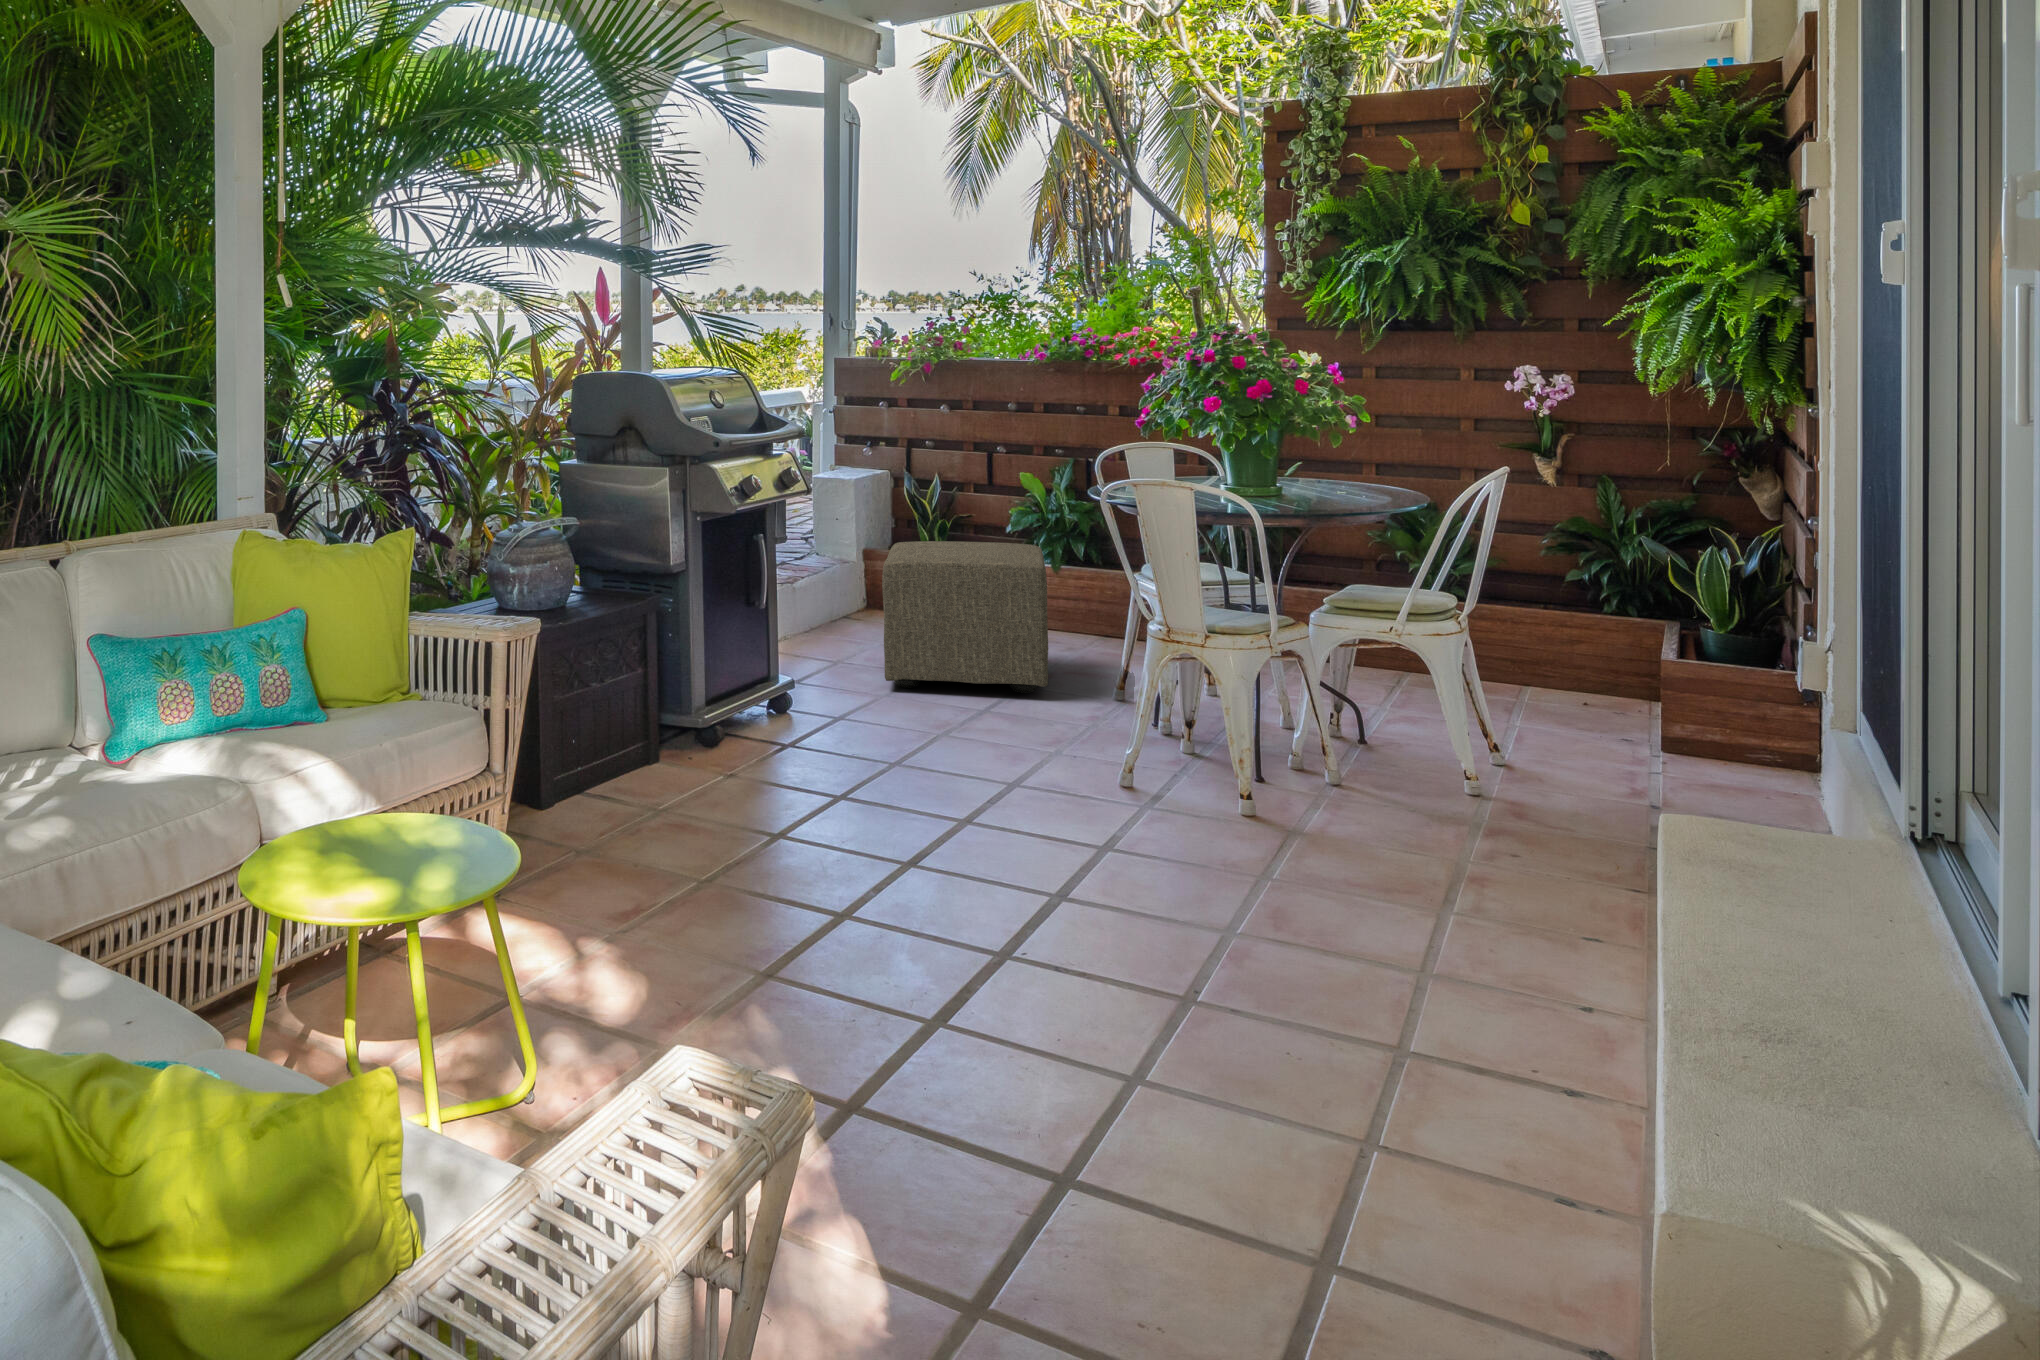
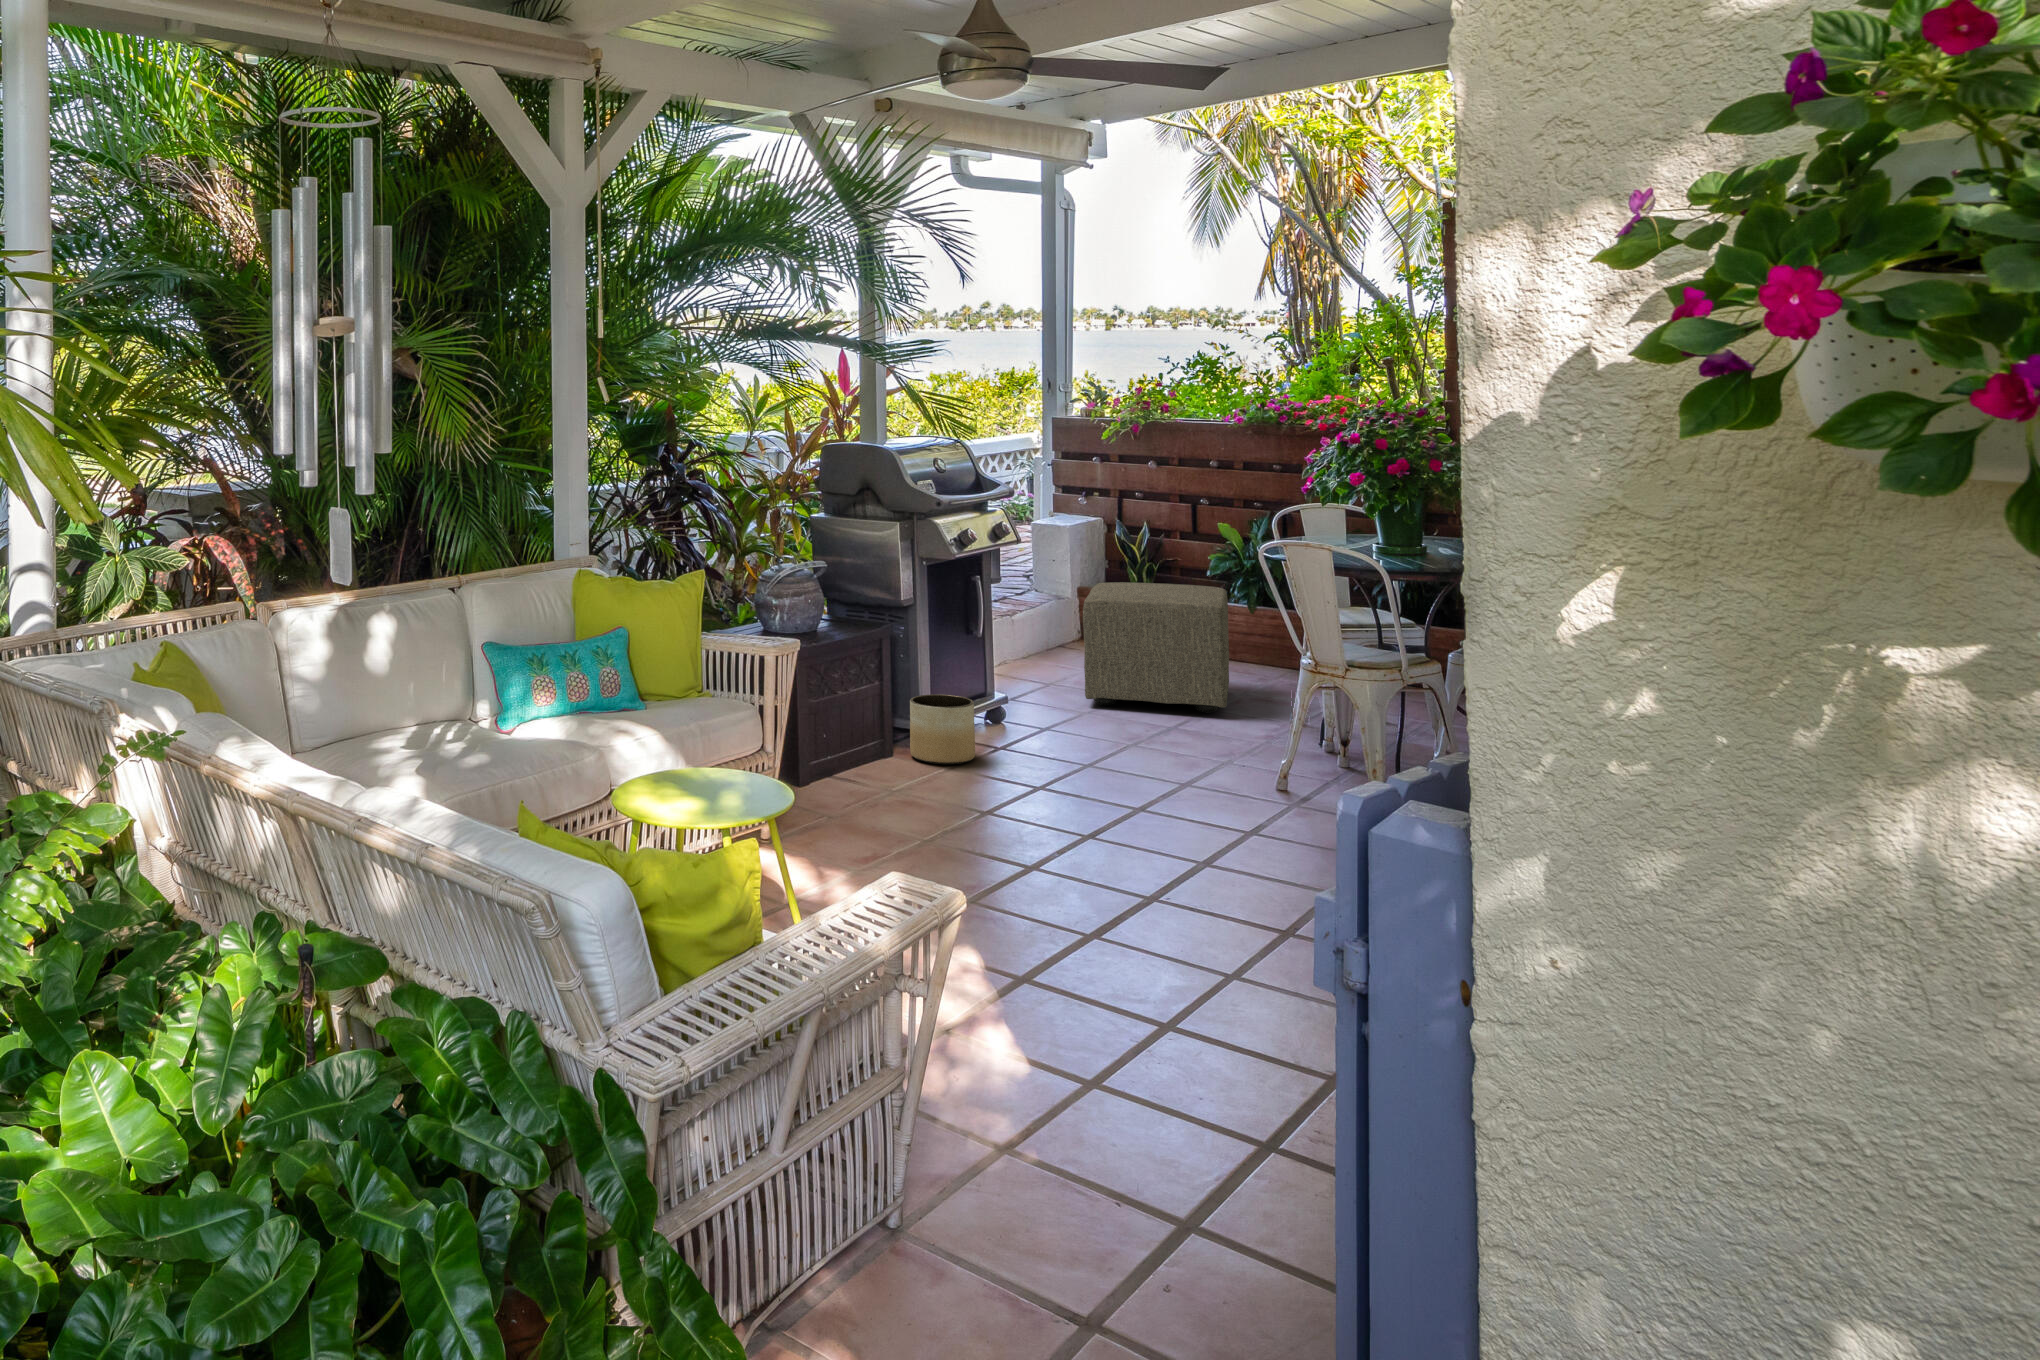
planter: none [682,683,761,772] -> present [910,694,975,764]

